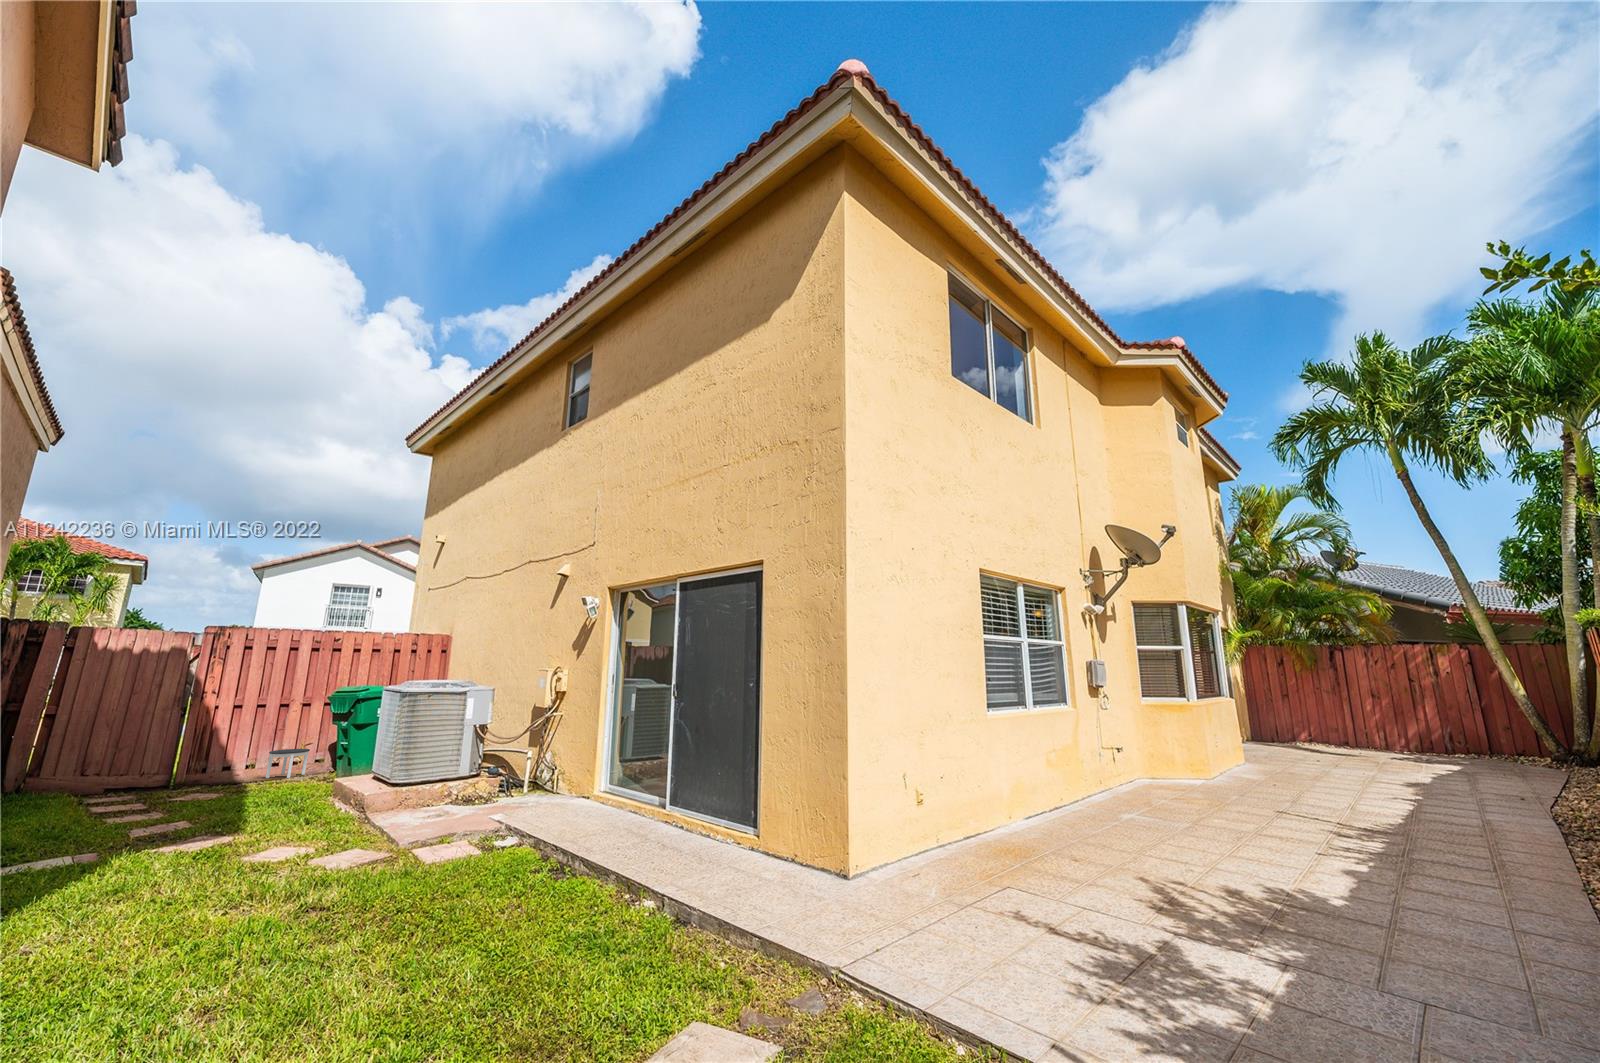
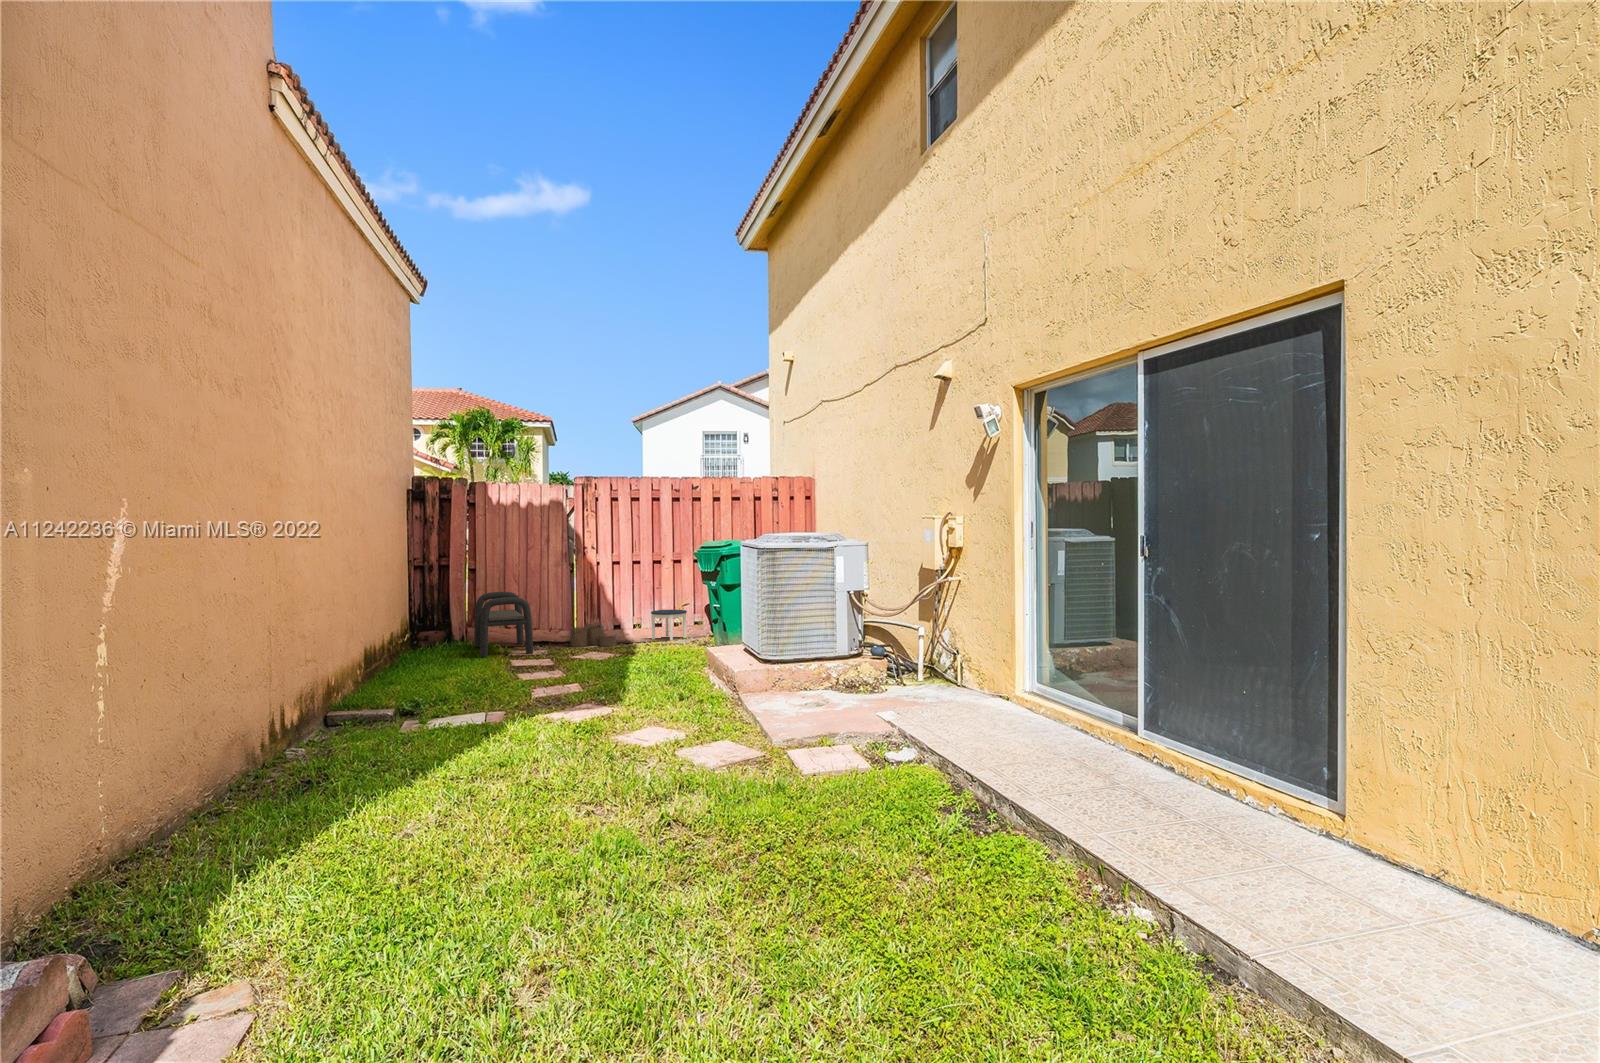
bench: none [28,738,125,809] -> present [474,592,533,657]
woven basket: none [166,765,226,791] -> present [570,624,616,647]

